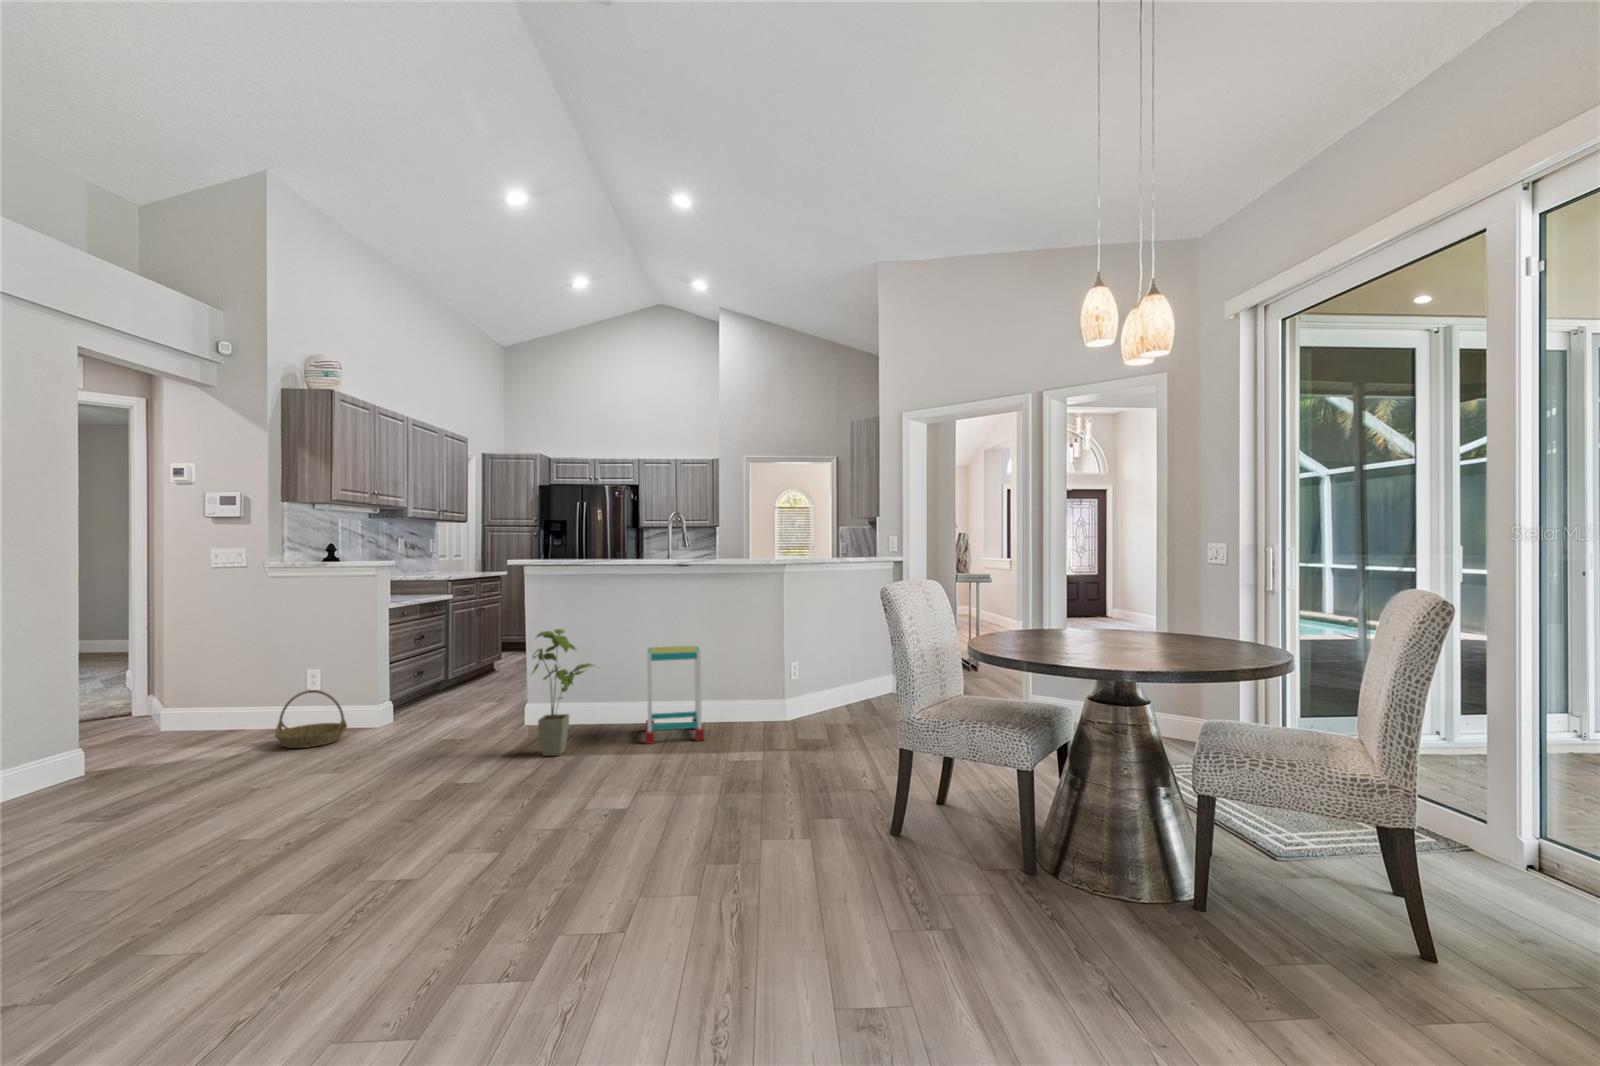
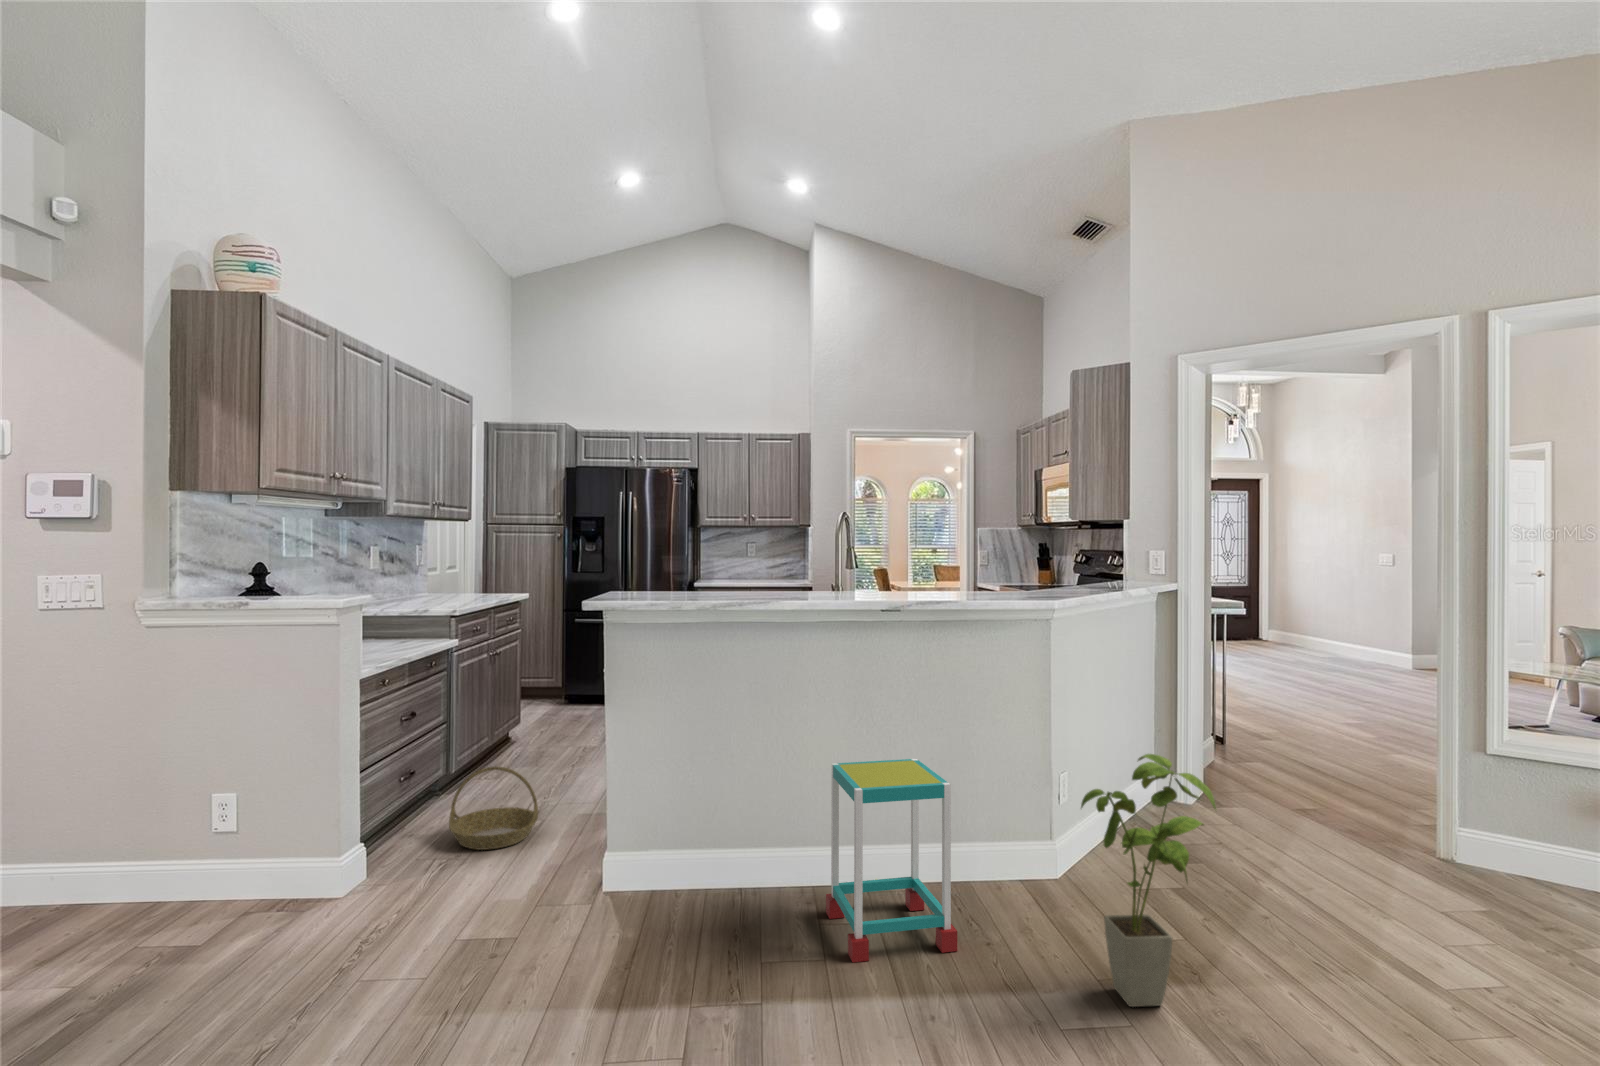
house plant: present [533,629,593,756] -> present [1081,754,1216,1007]
basket: present [275,690,347,748] -> present [449,766,538,850]

